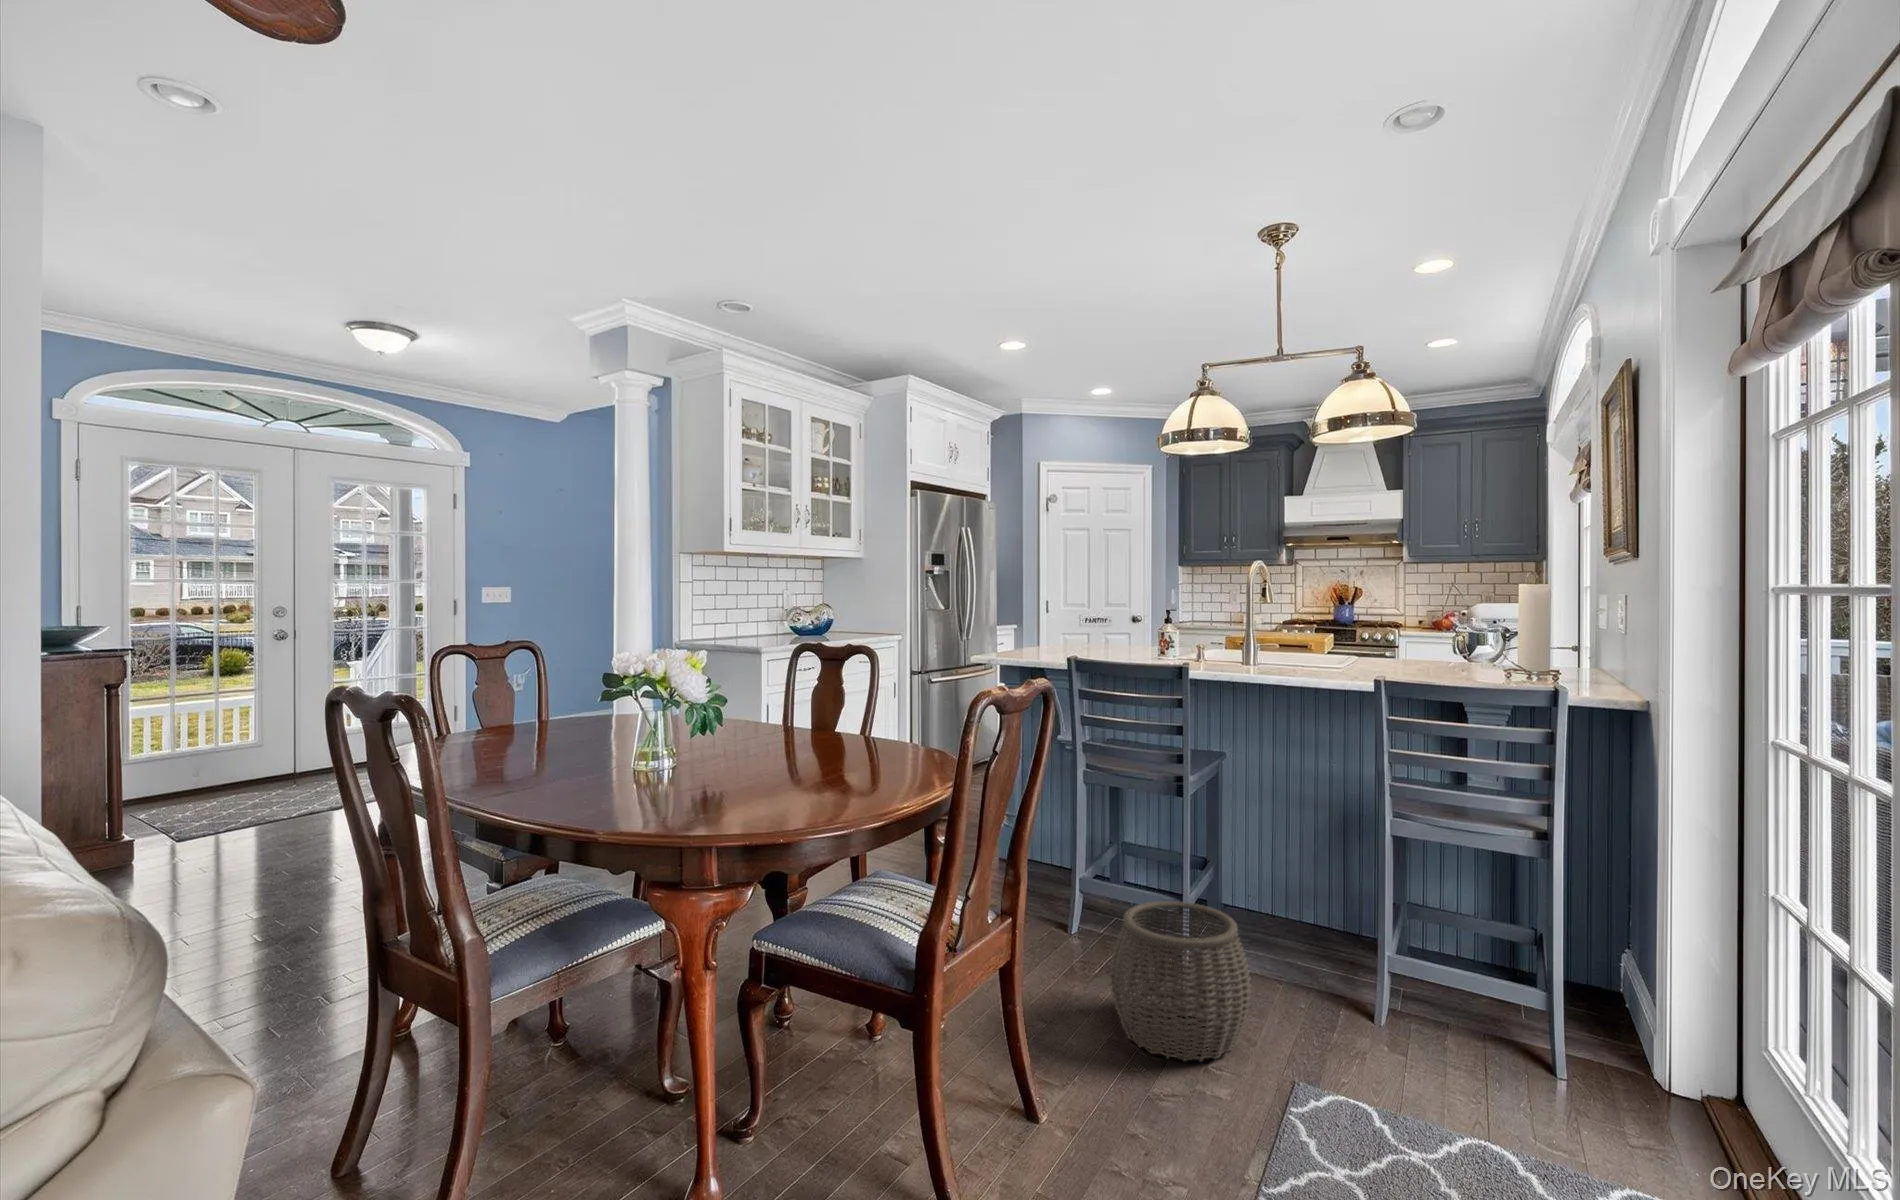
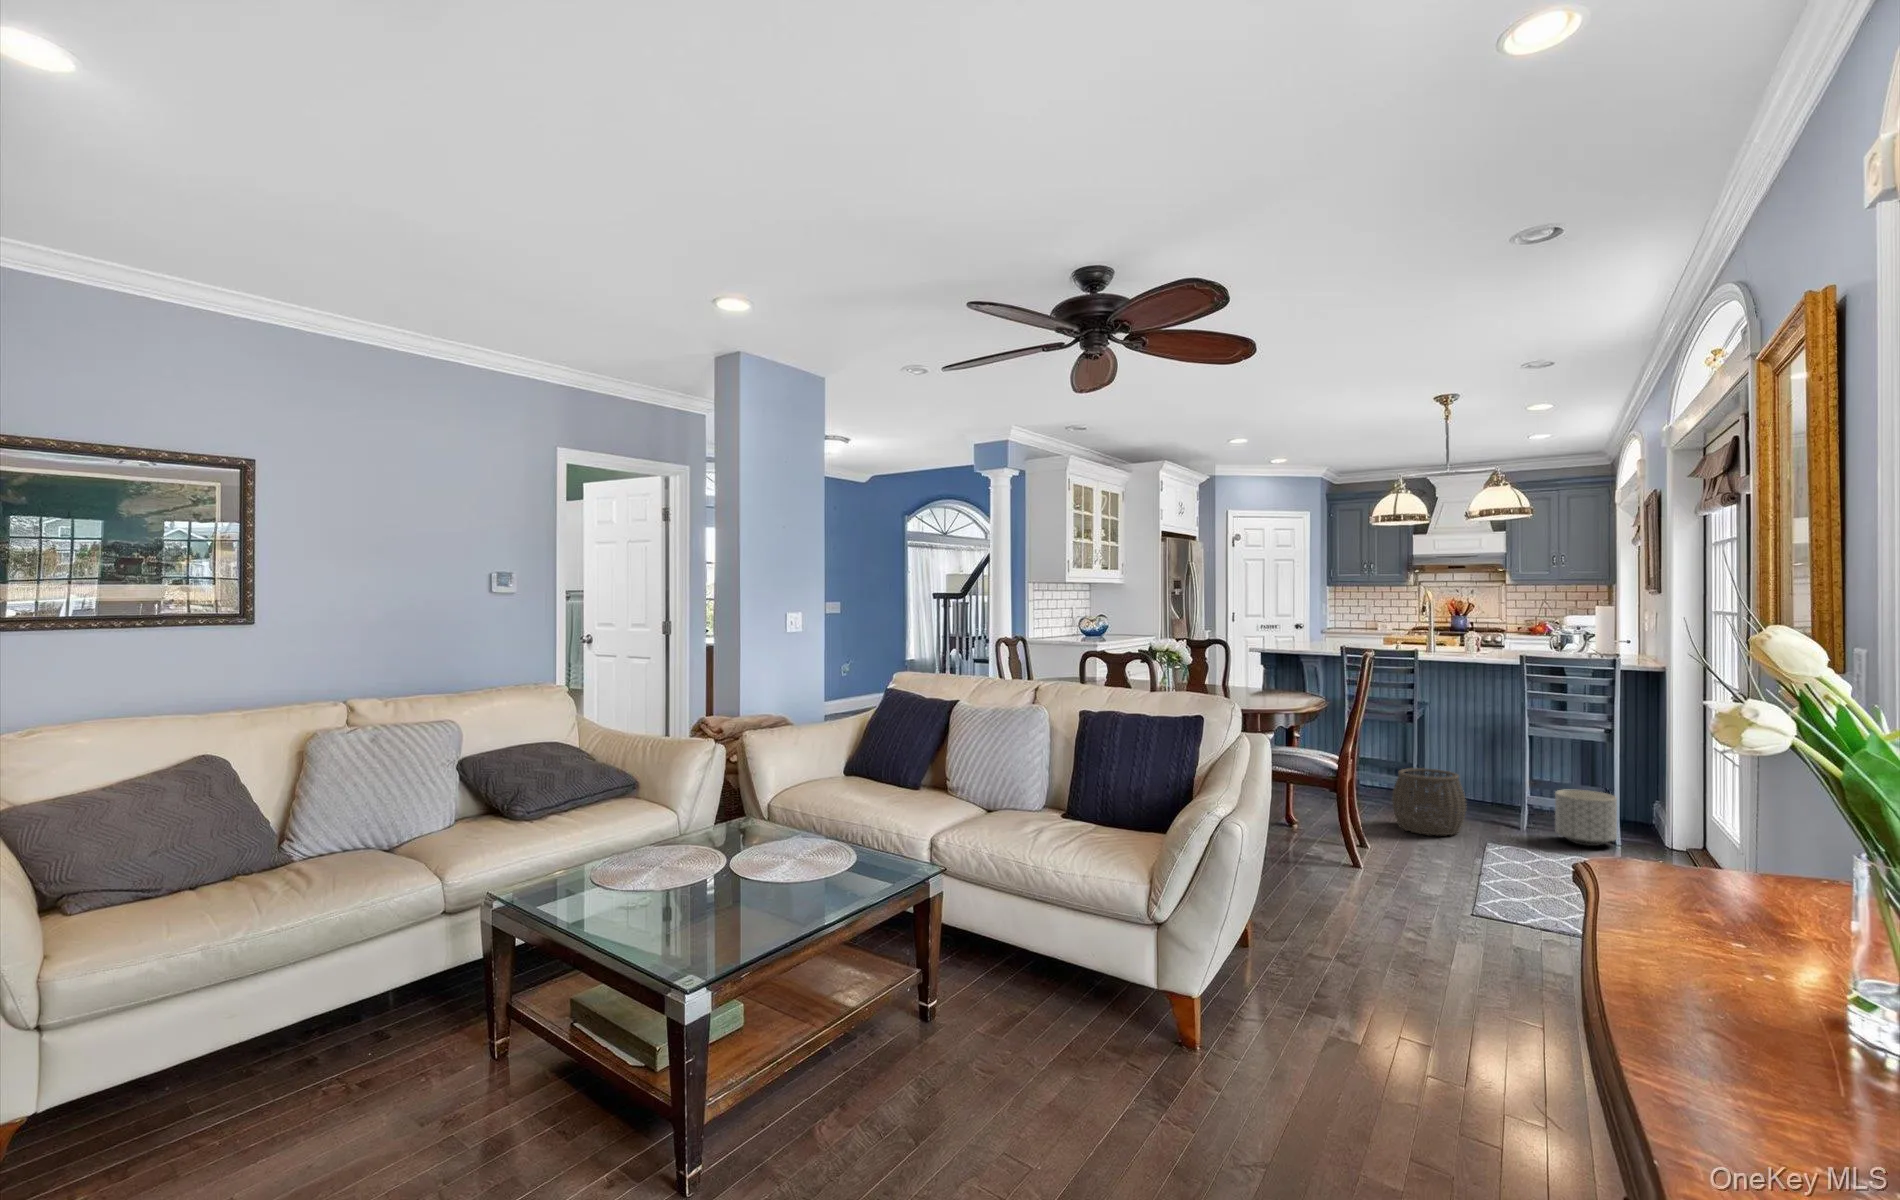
planter: none [1427,967,1557,1109] -> present [1555,790,1617,846]

